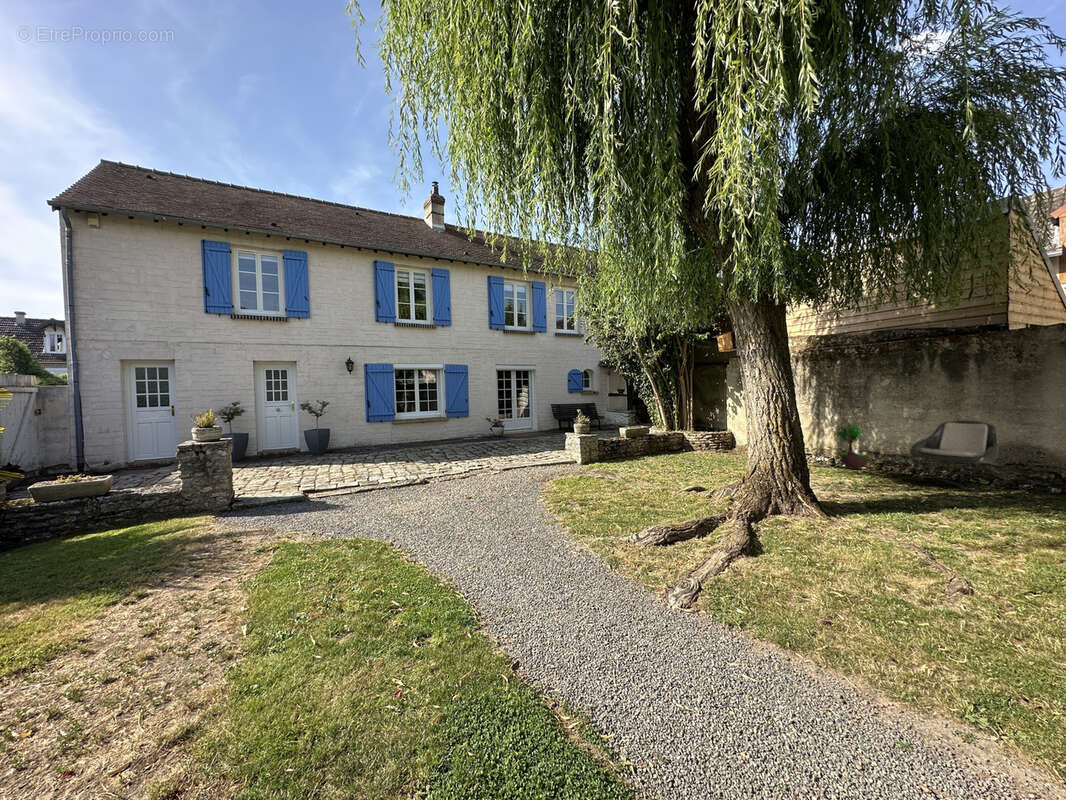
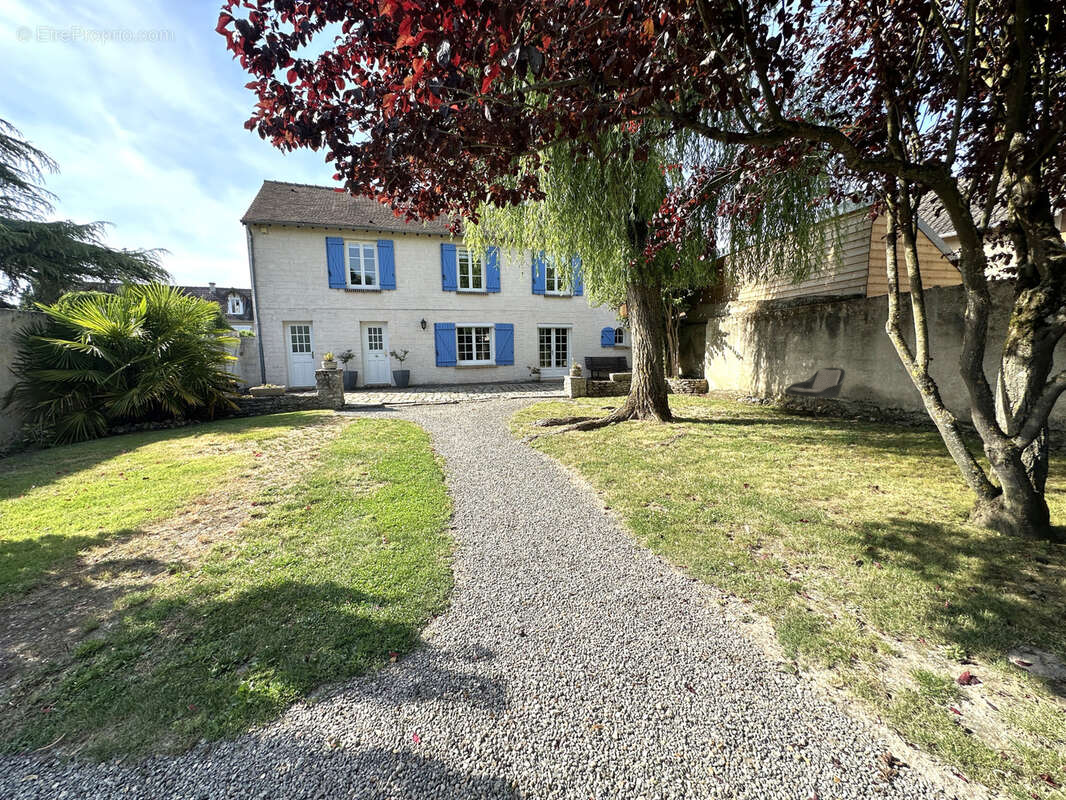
potted tree: present [833,424,868,469] -> none [751,367,779,406]

